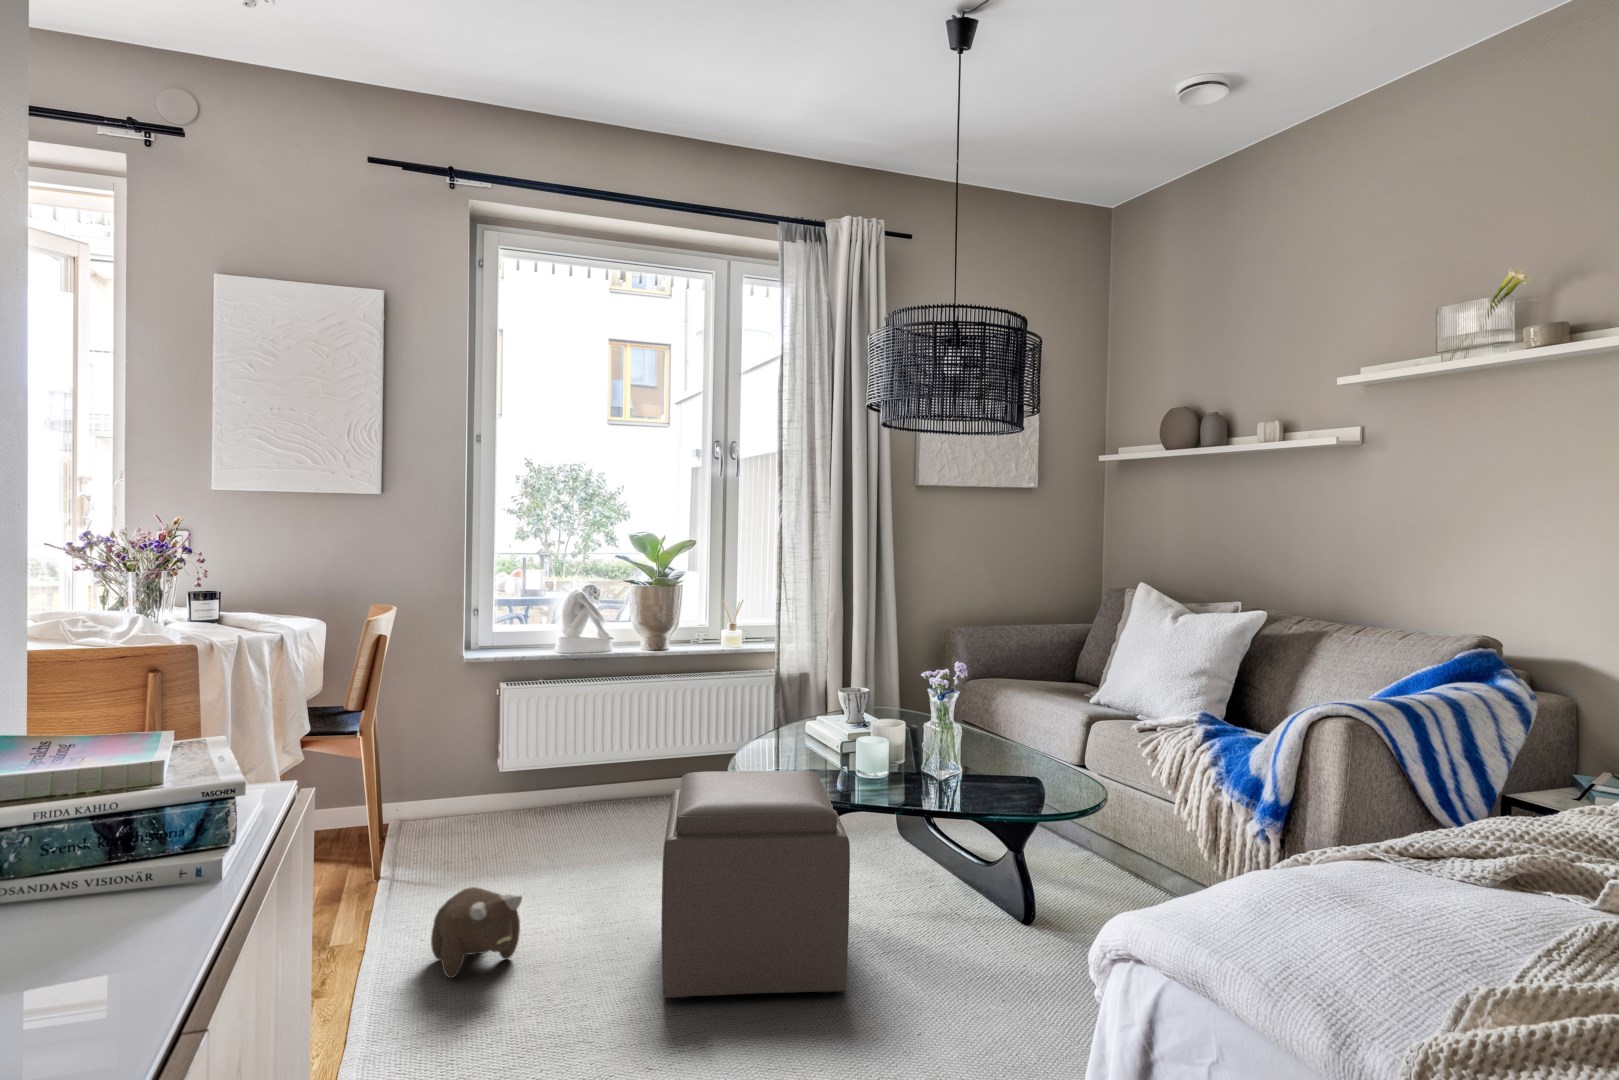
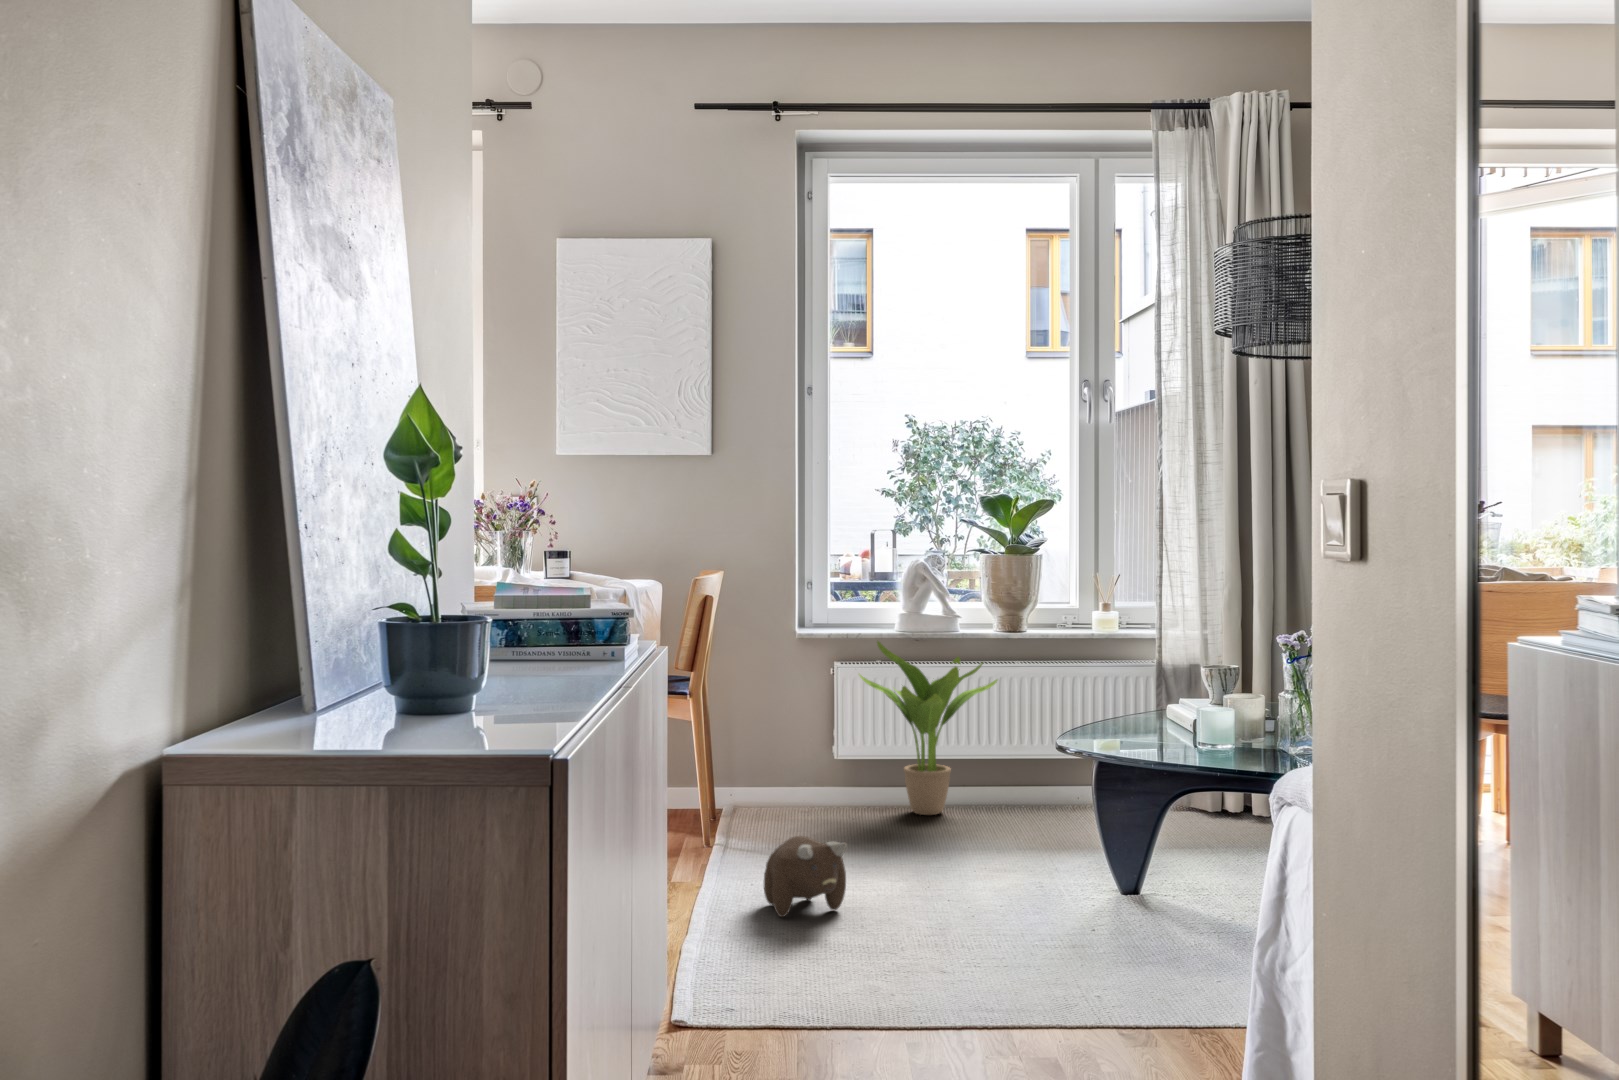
potted plant: none [522,667,648,819] -> present [859,641,997,815]
ottoman: present [661,771,850,999] -> none [980,737,1181,966]

